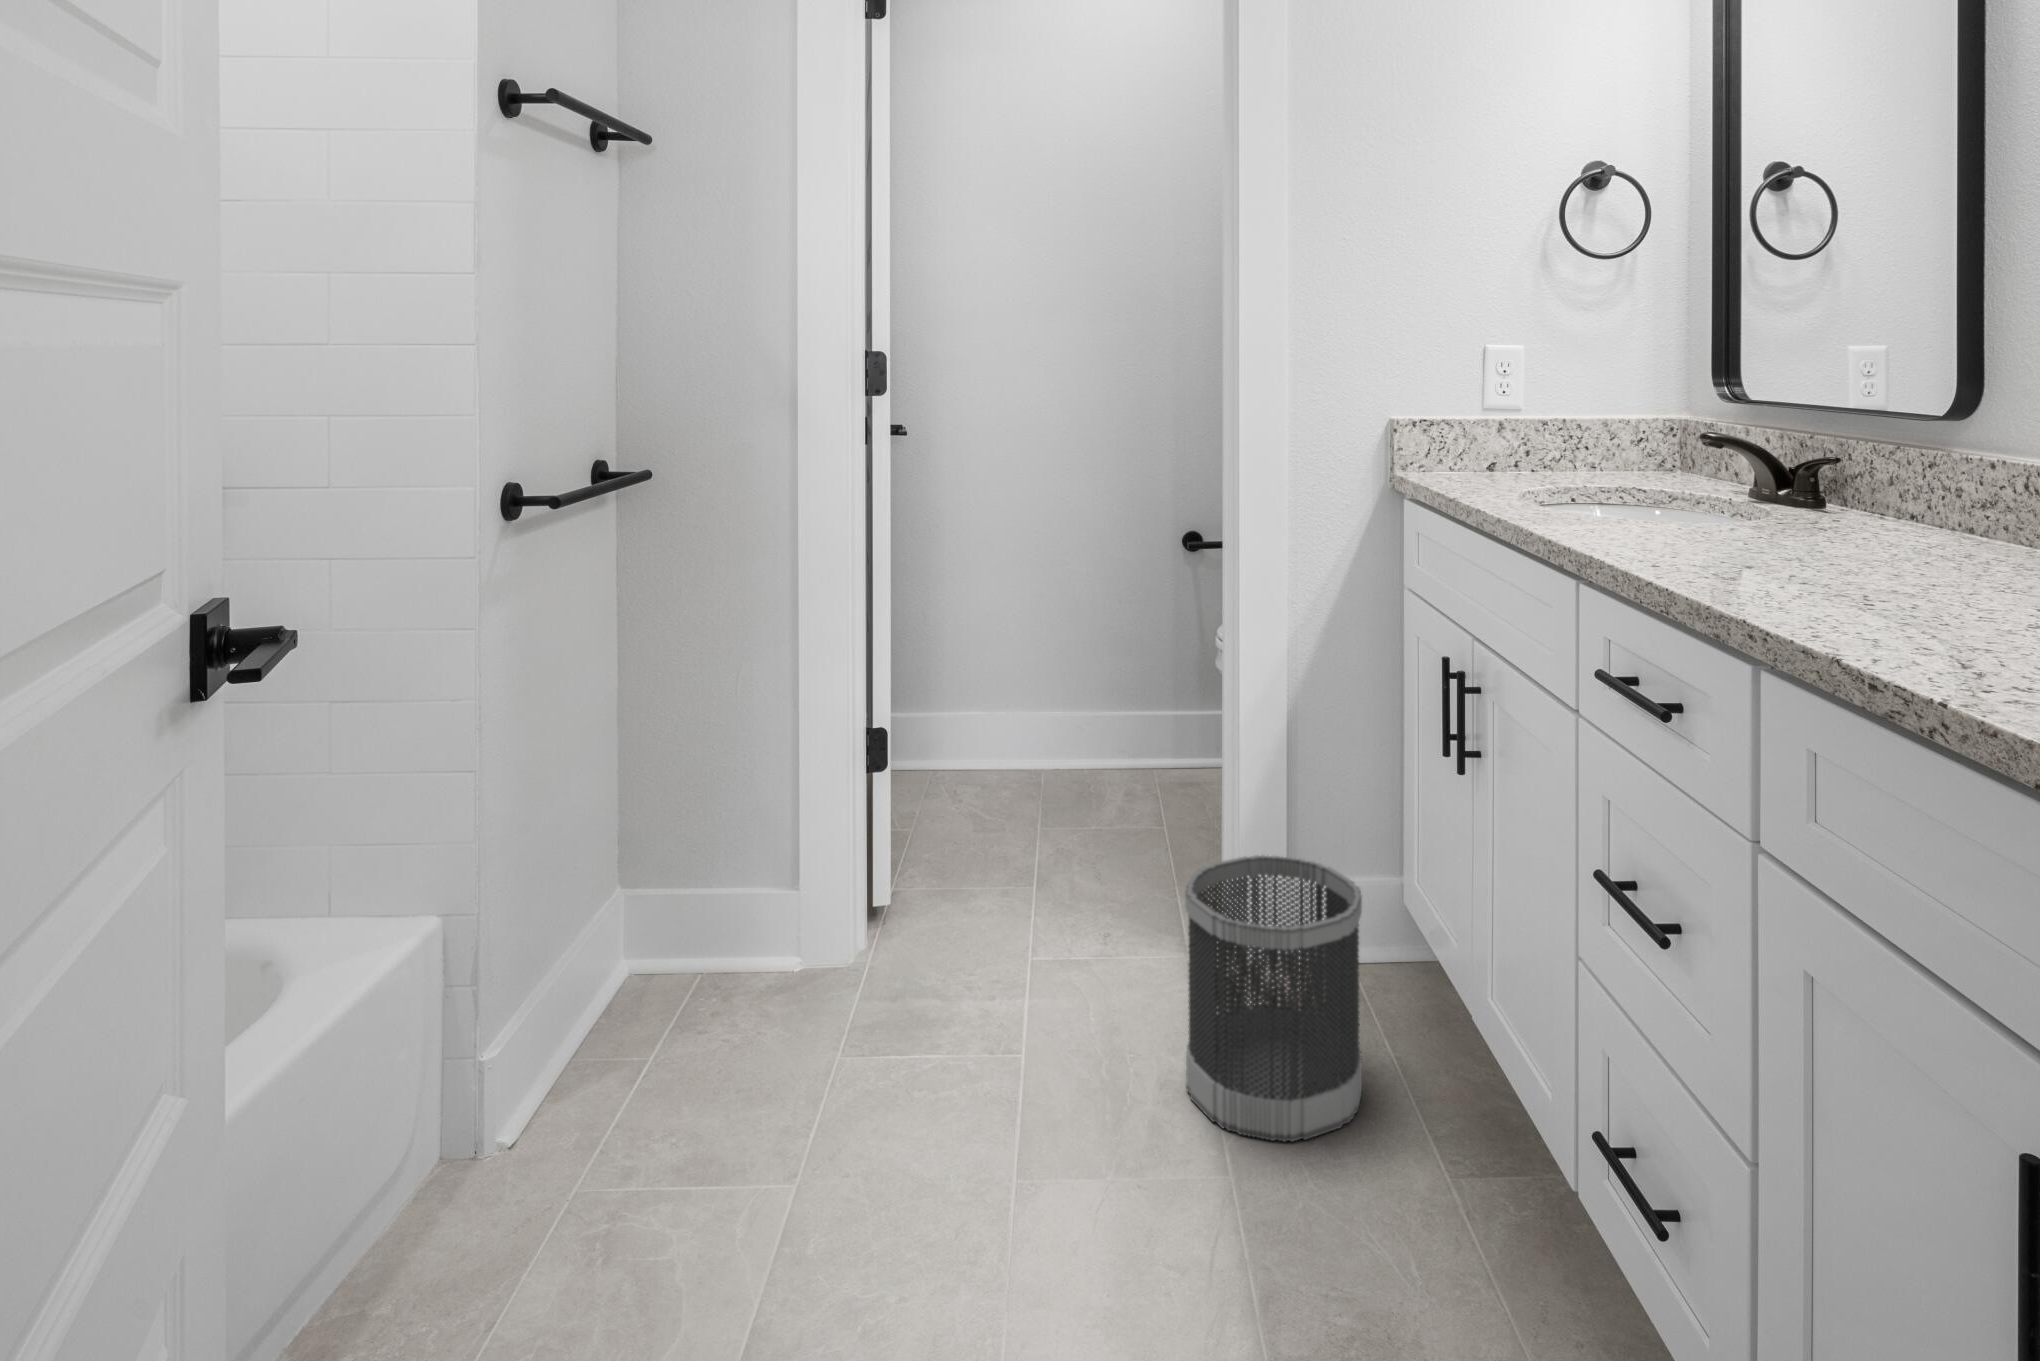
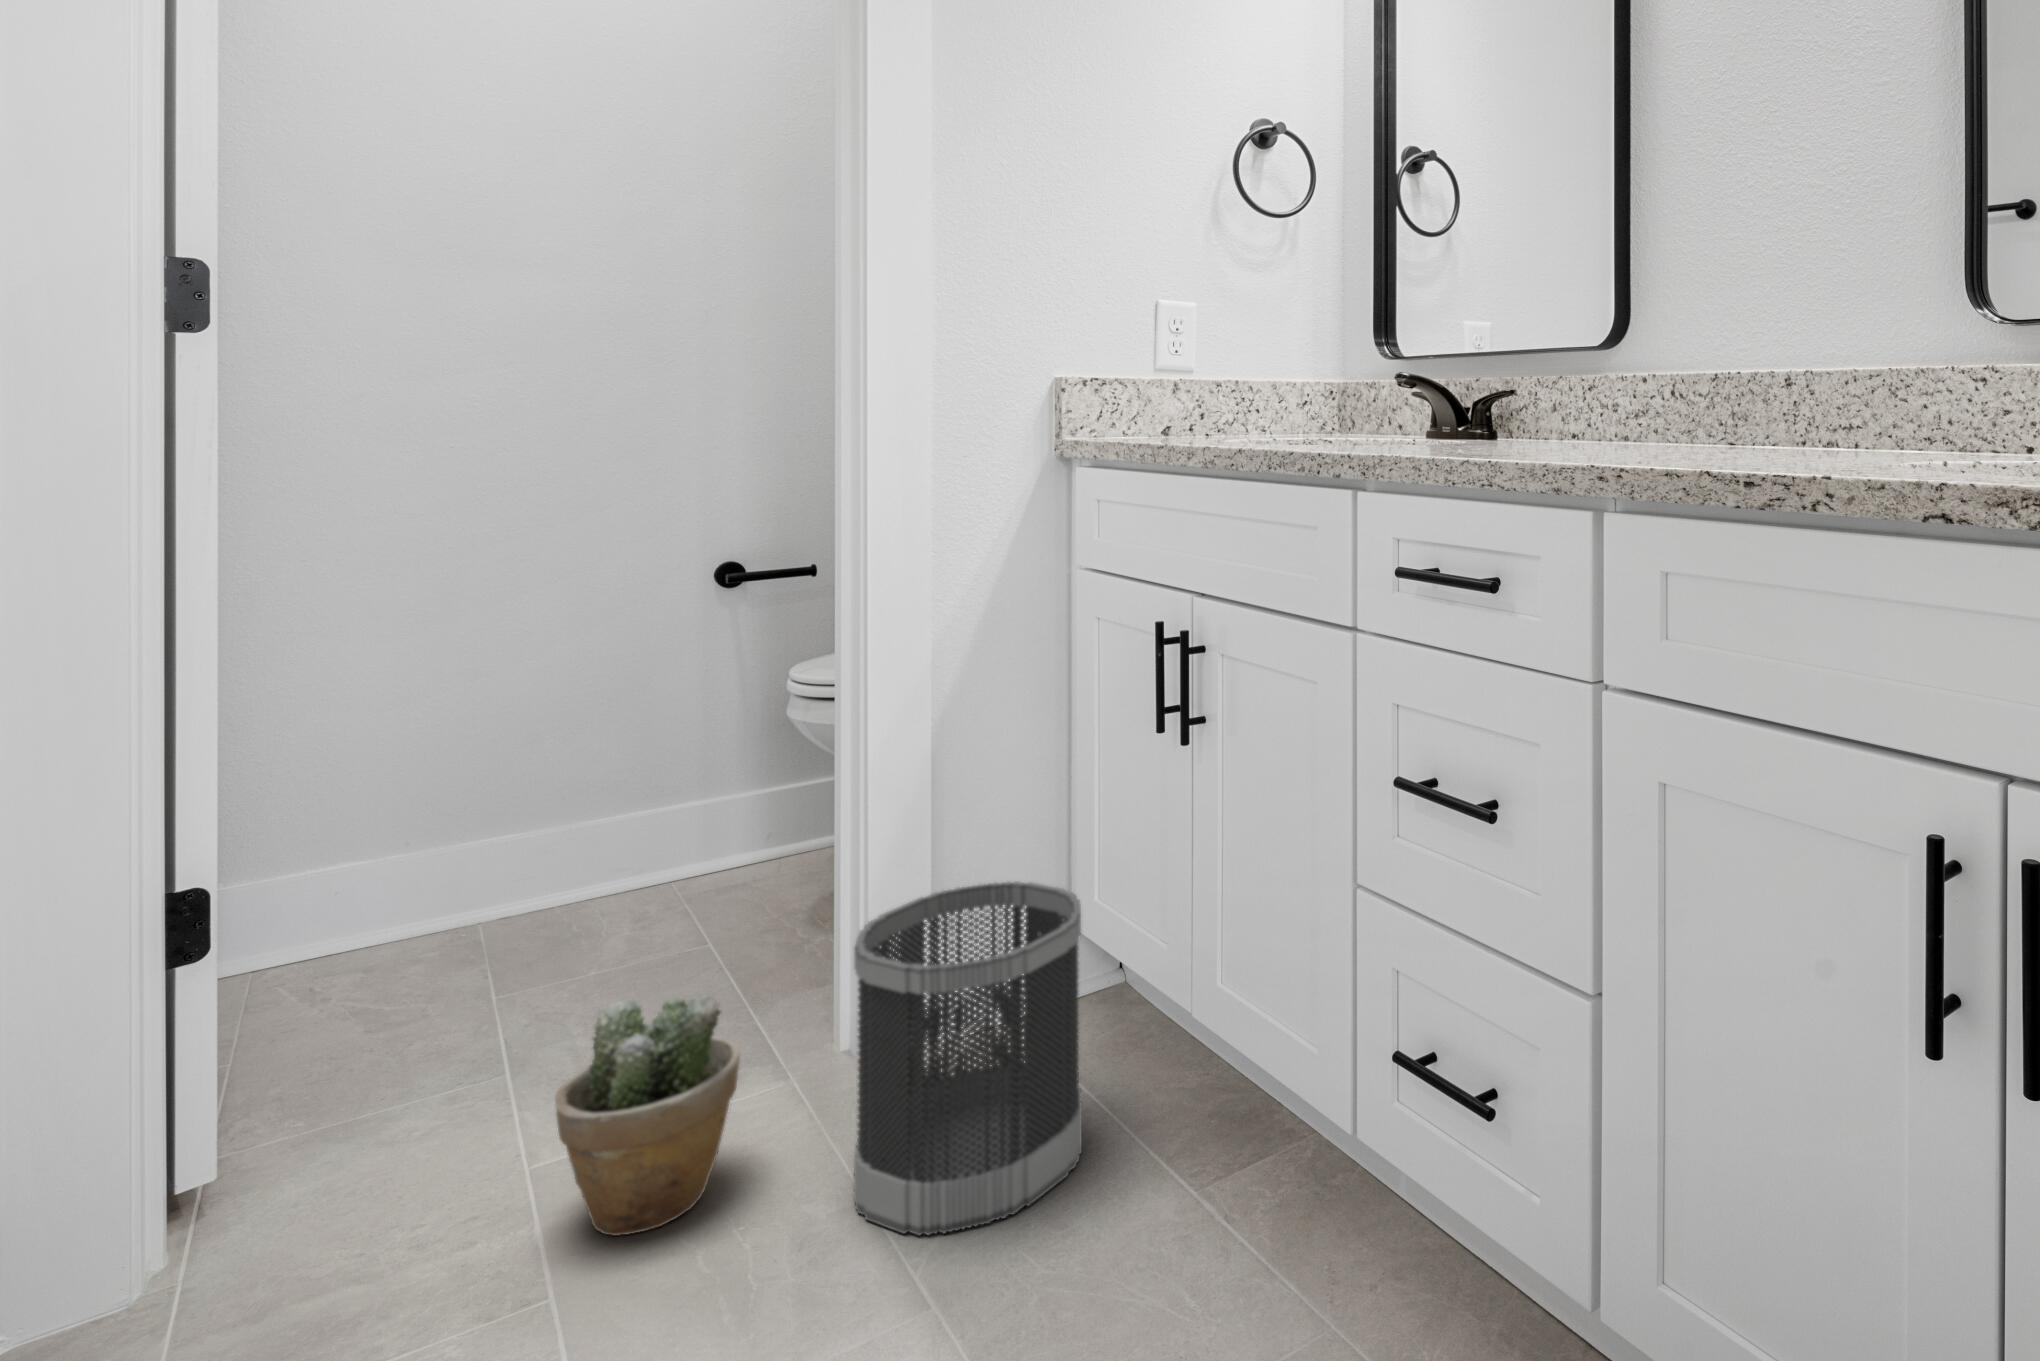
potted plant: none [1010,877,1121,1048] -> present [555,995,740,1236]

